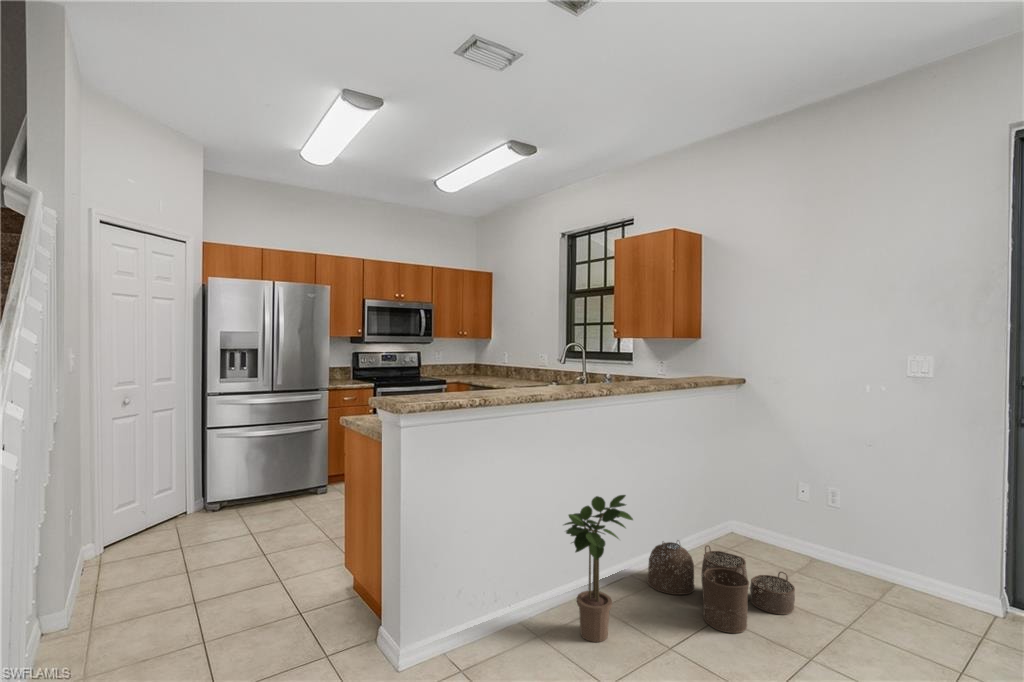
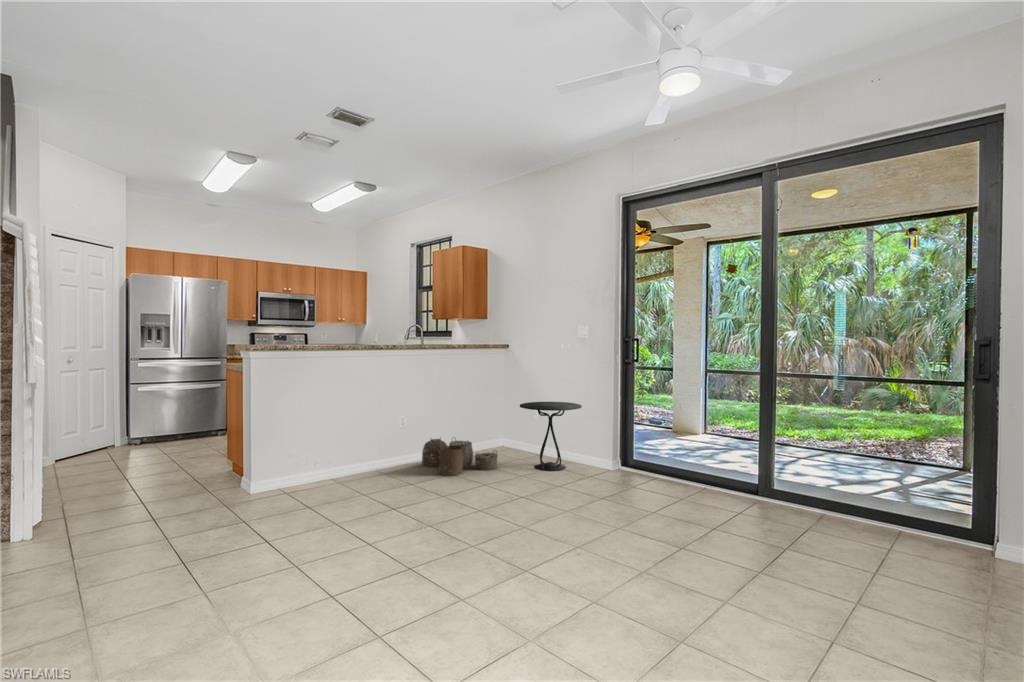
side table: none [825,484,963,625] -> present [520,402,582,471]
potted plant: present [564,495,633,642] -> none [350,402,394,480]

